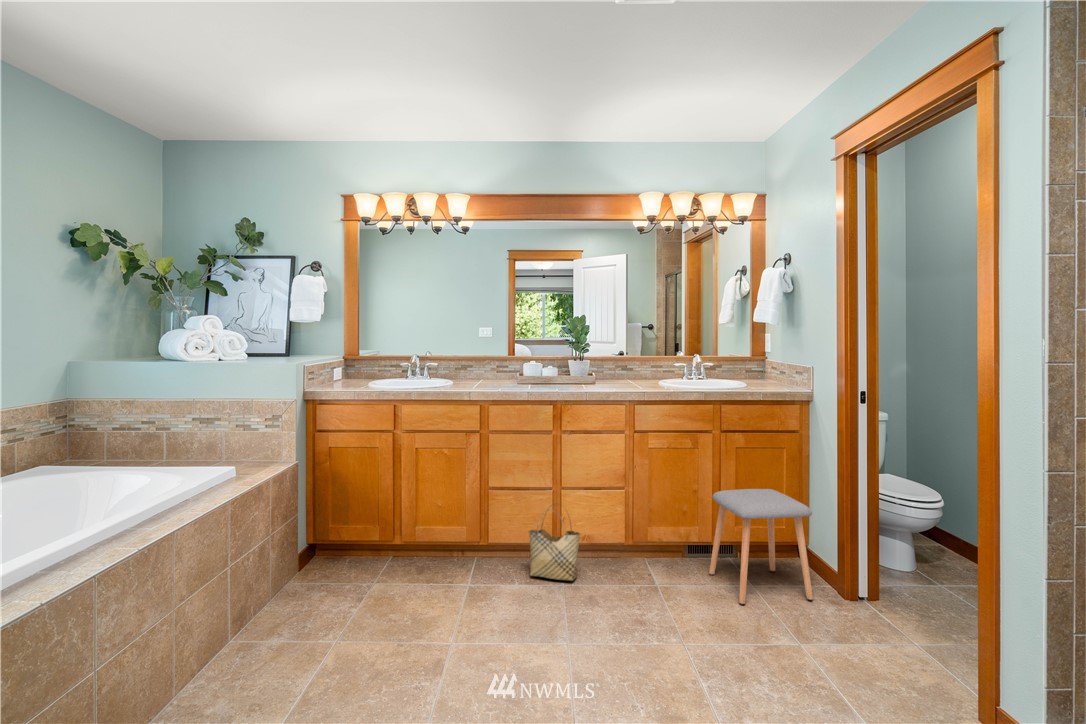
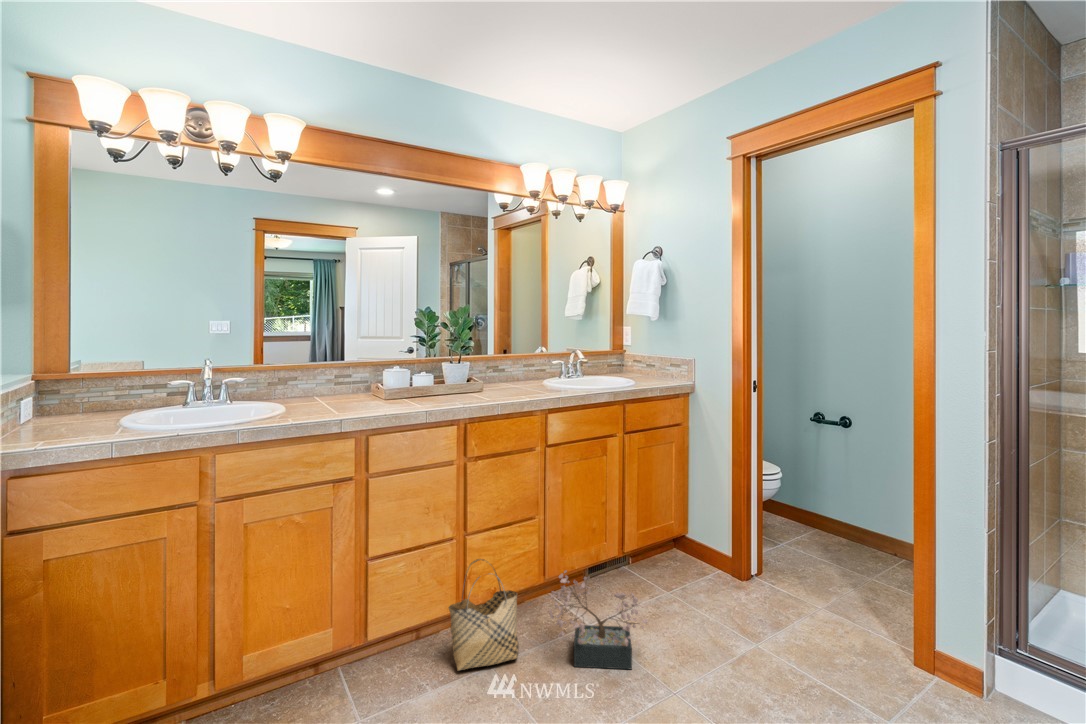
stool: present [709,489,813,605] -> none [636,488,745,624]
decorative plant: none [593,526,672,610] -> present [549,570,648,669]

